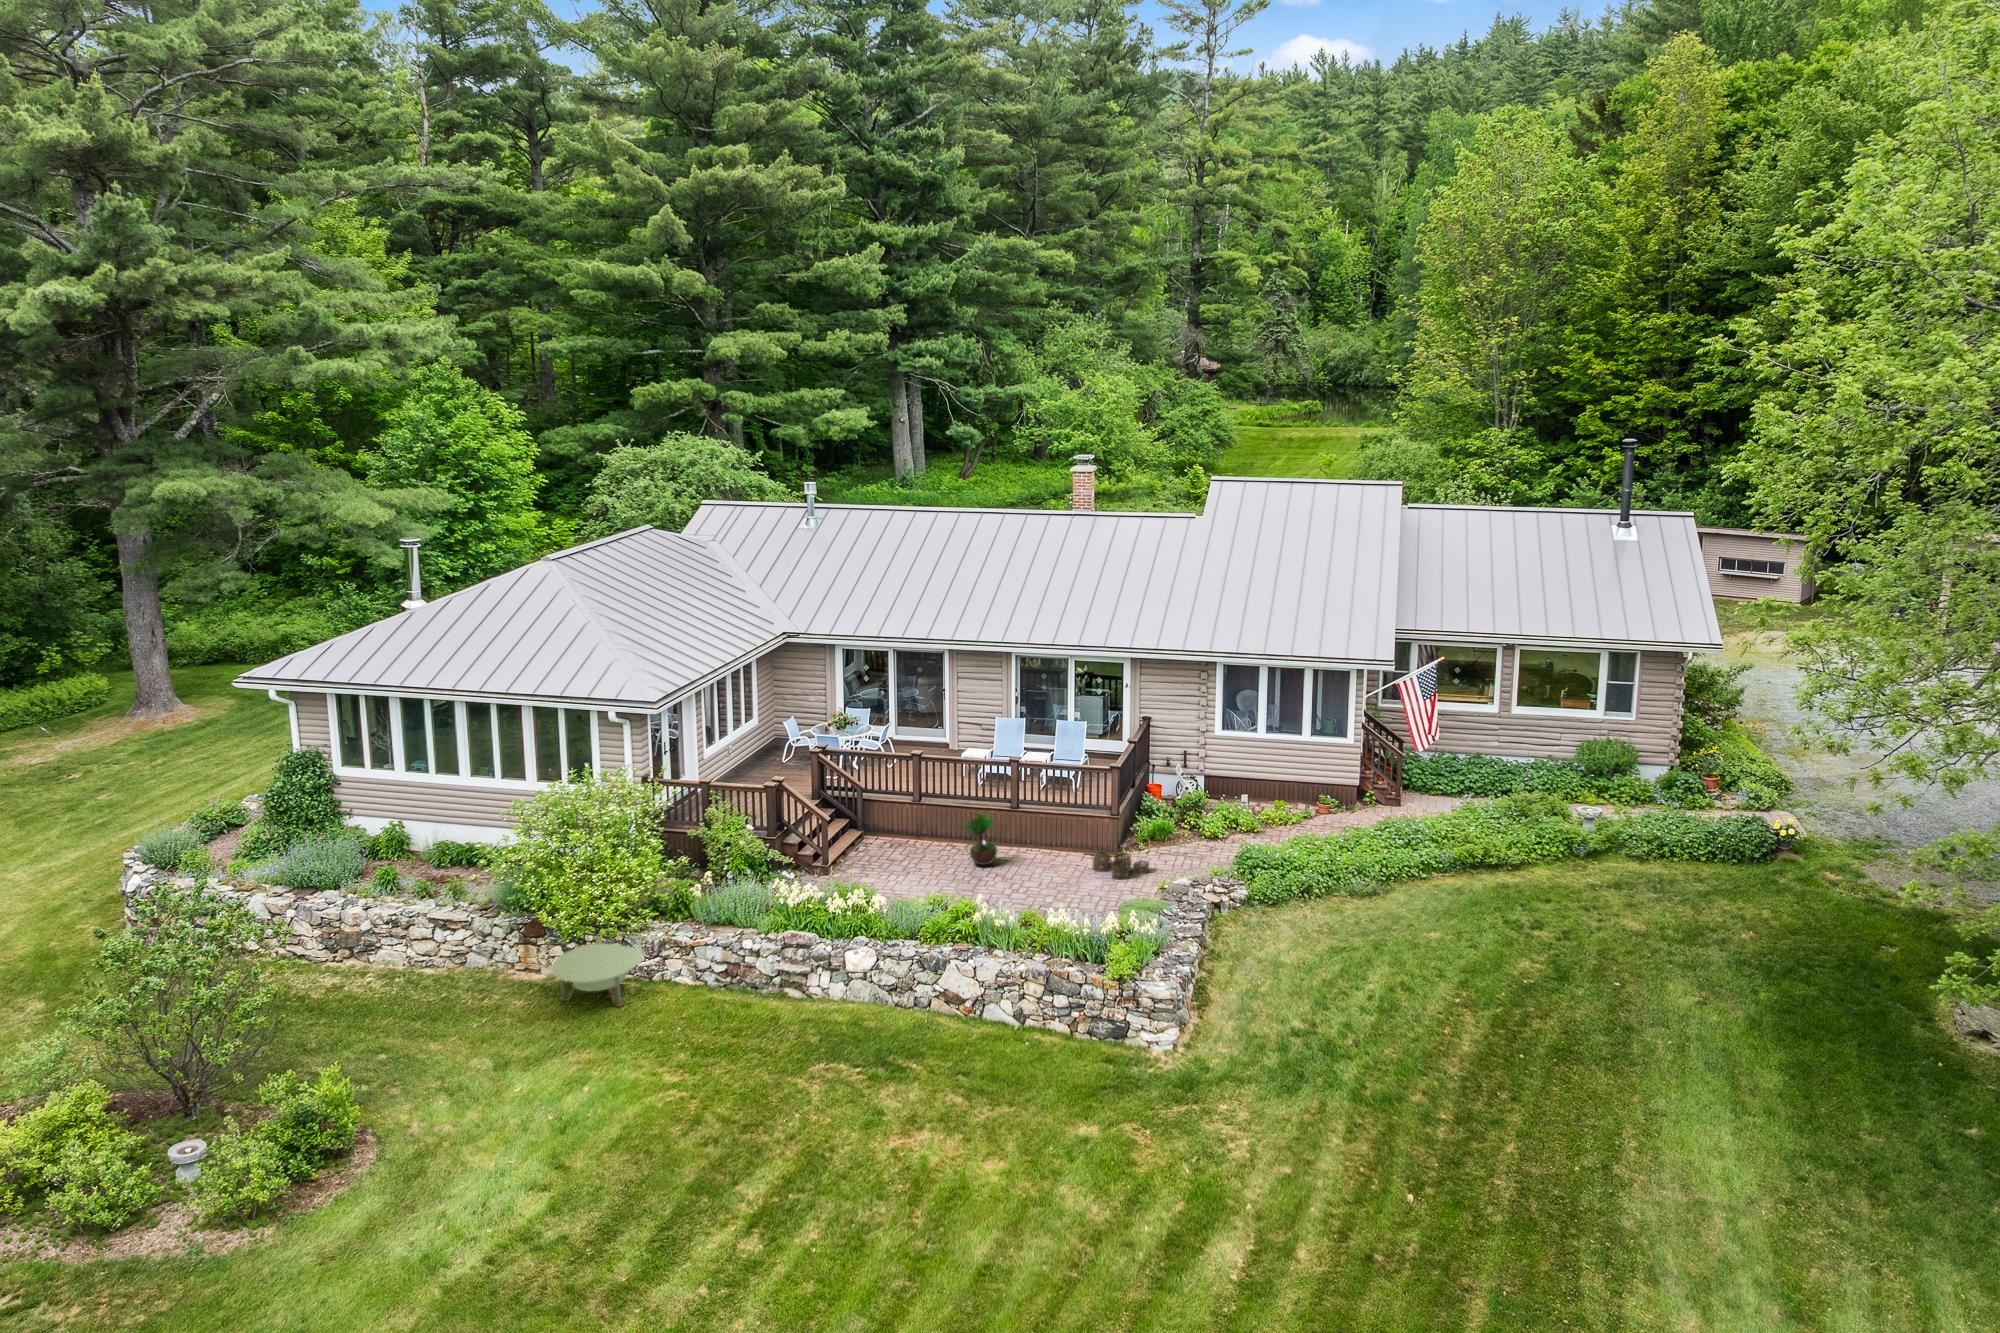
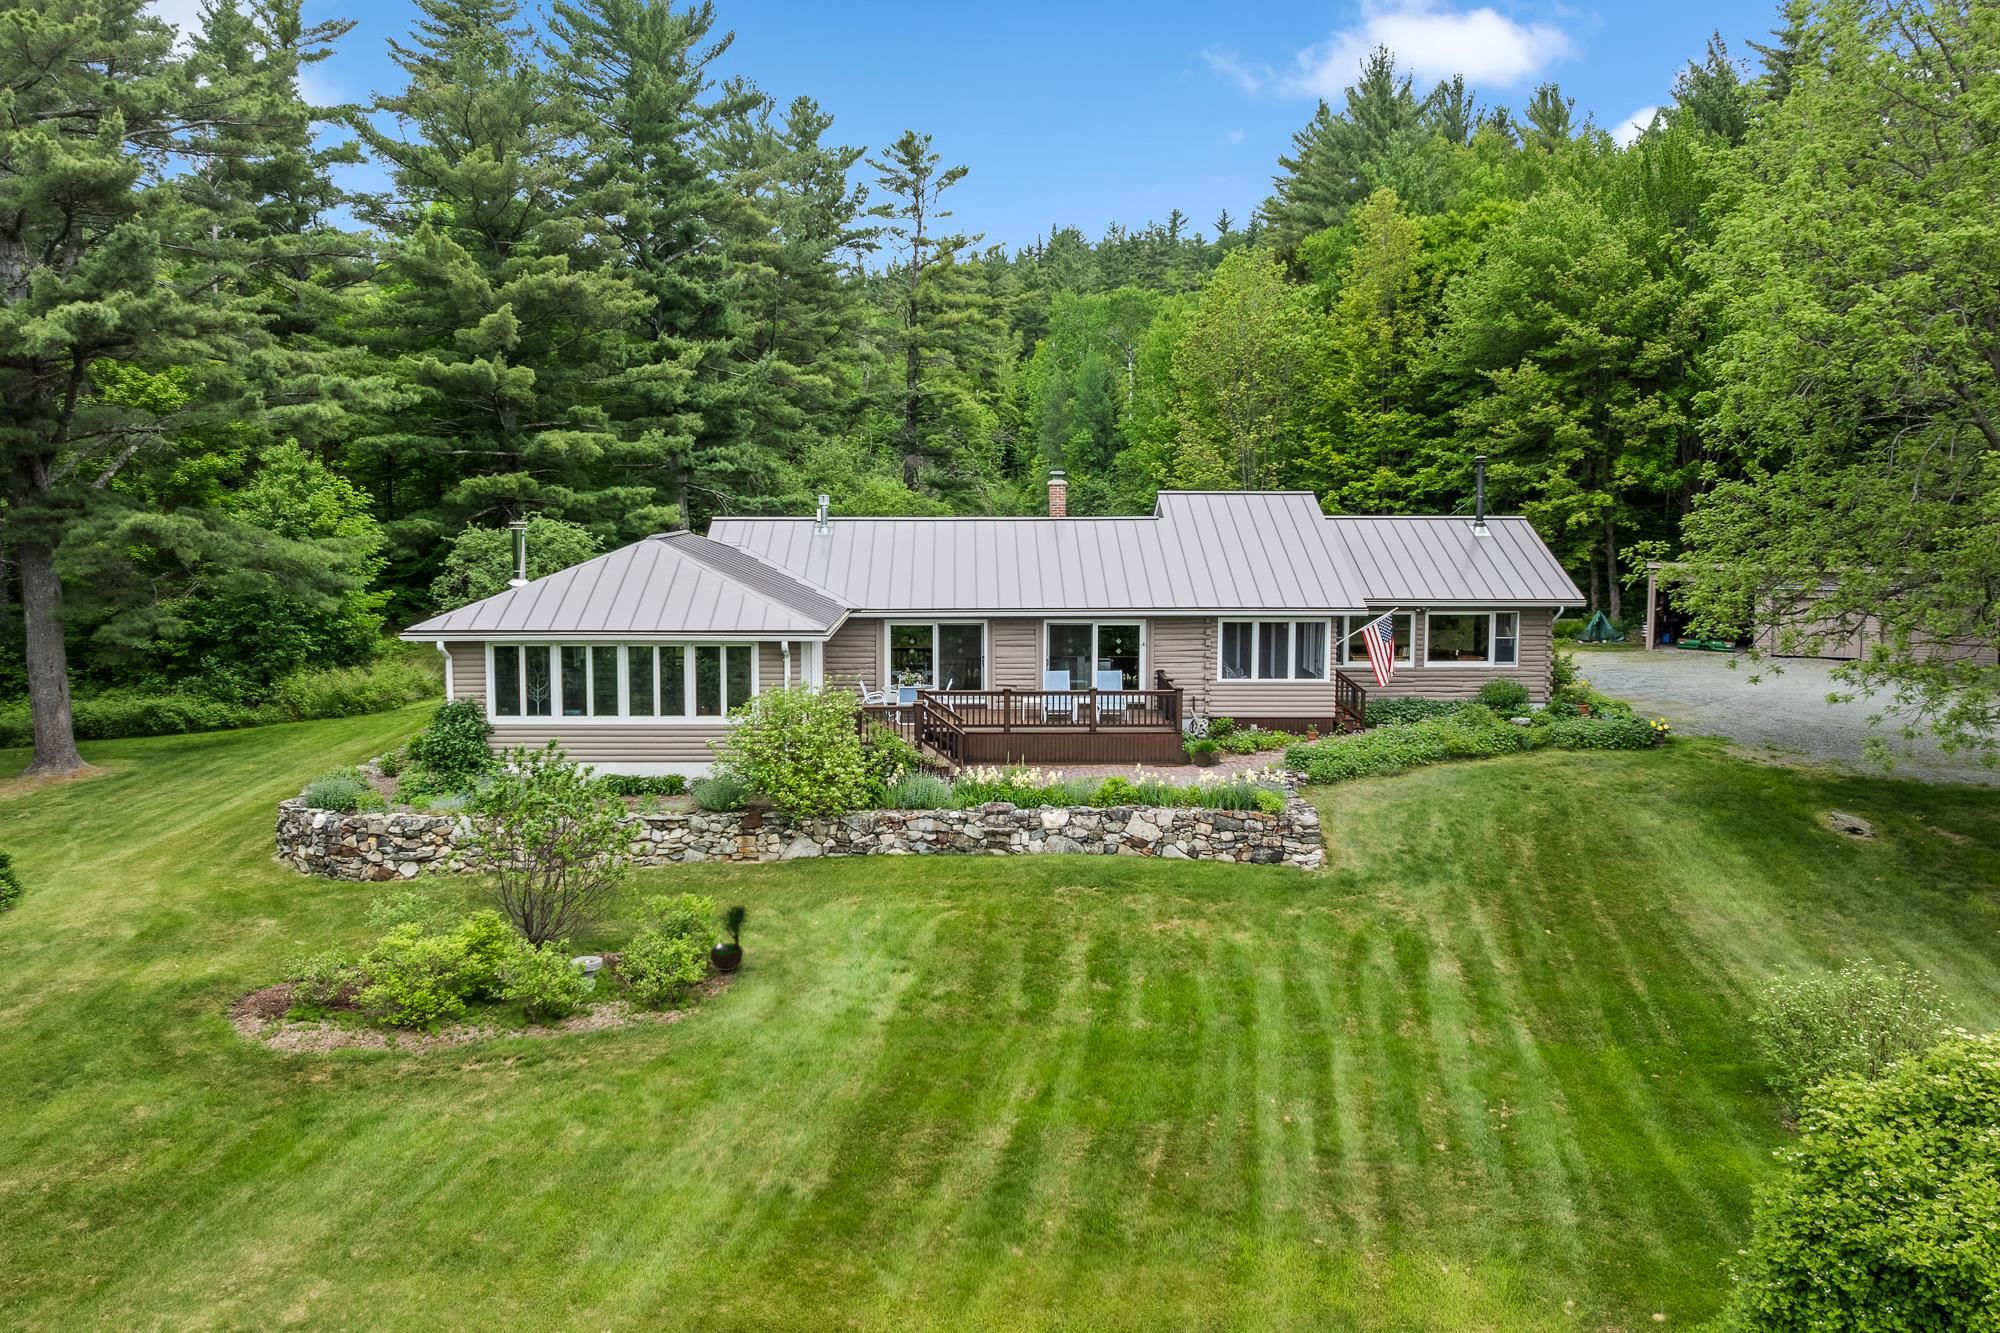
potted tree: present [965,812,997,865] -> present [710,904,748,971]
round table: present [551,944,643,1007] -> none [795,824,870,871]

